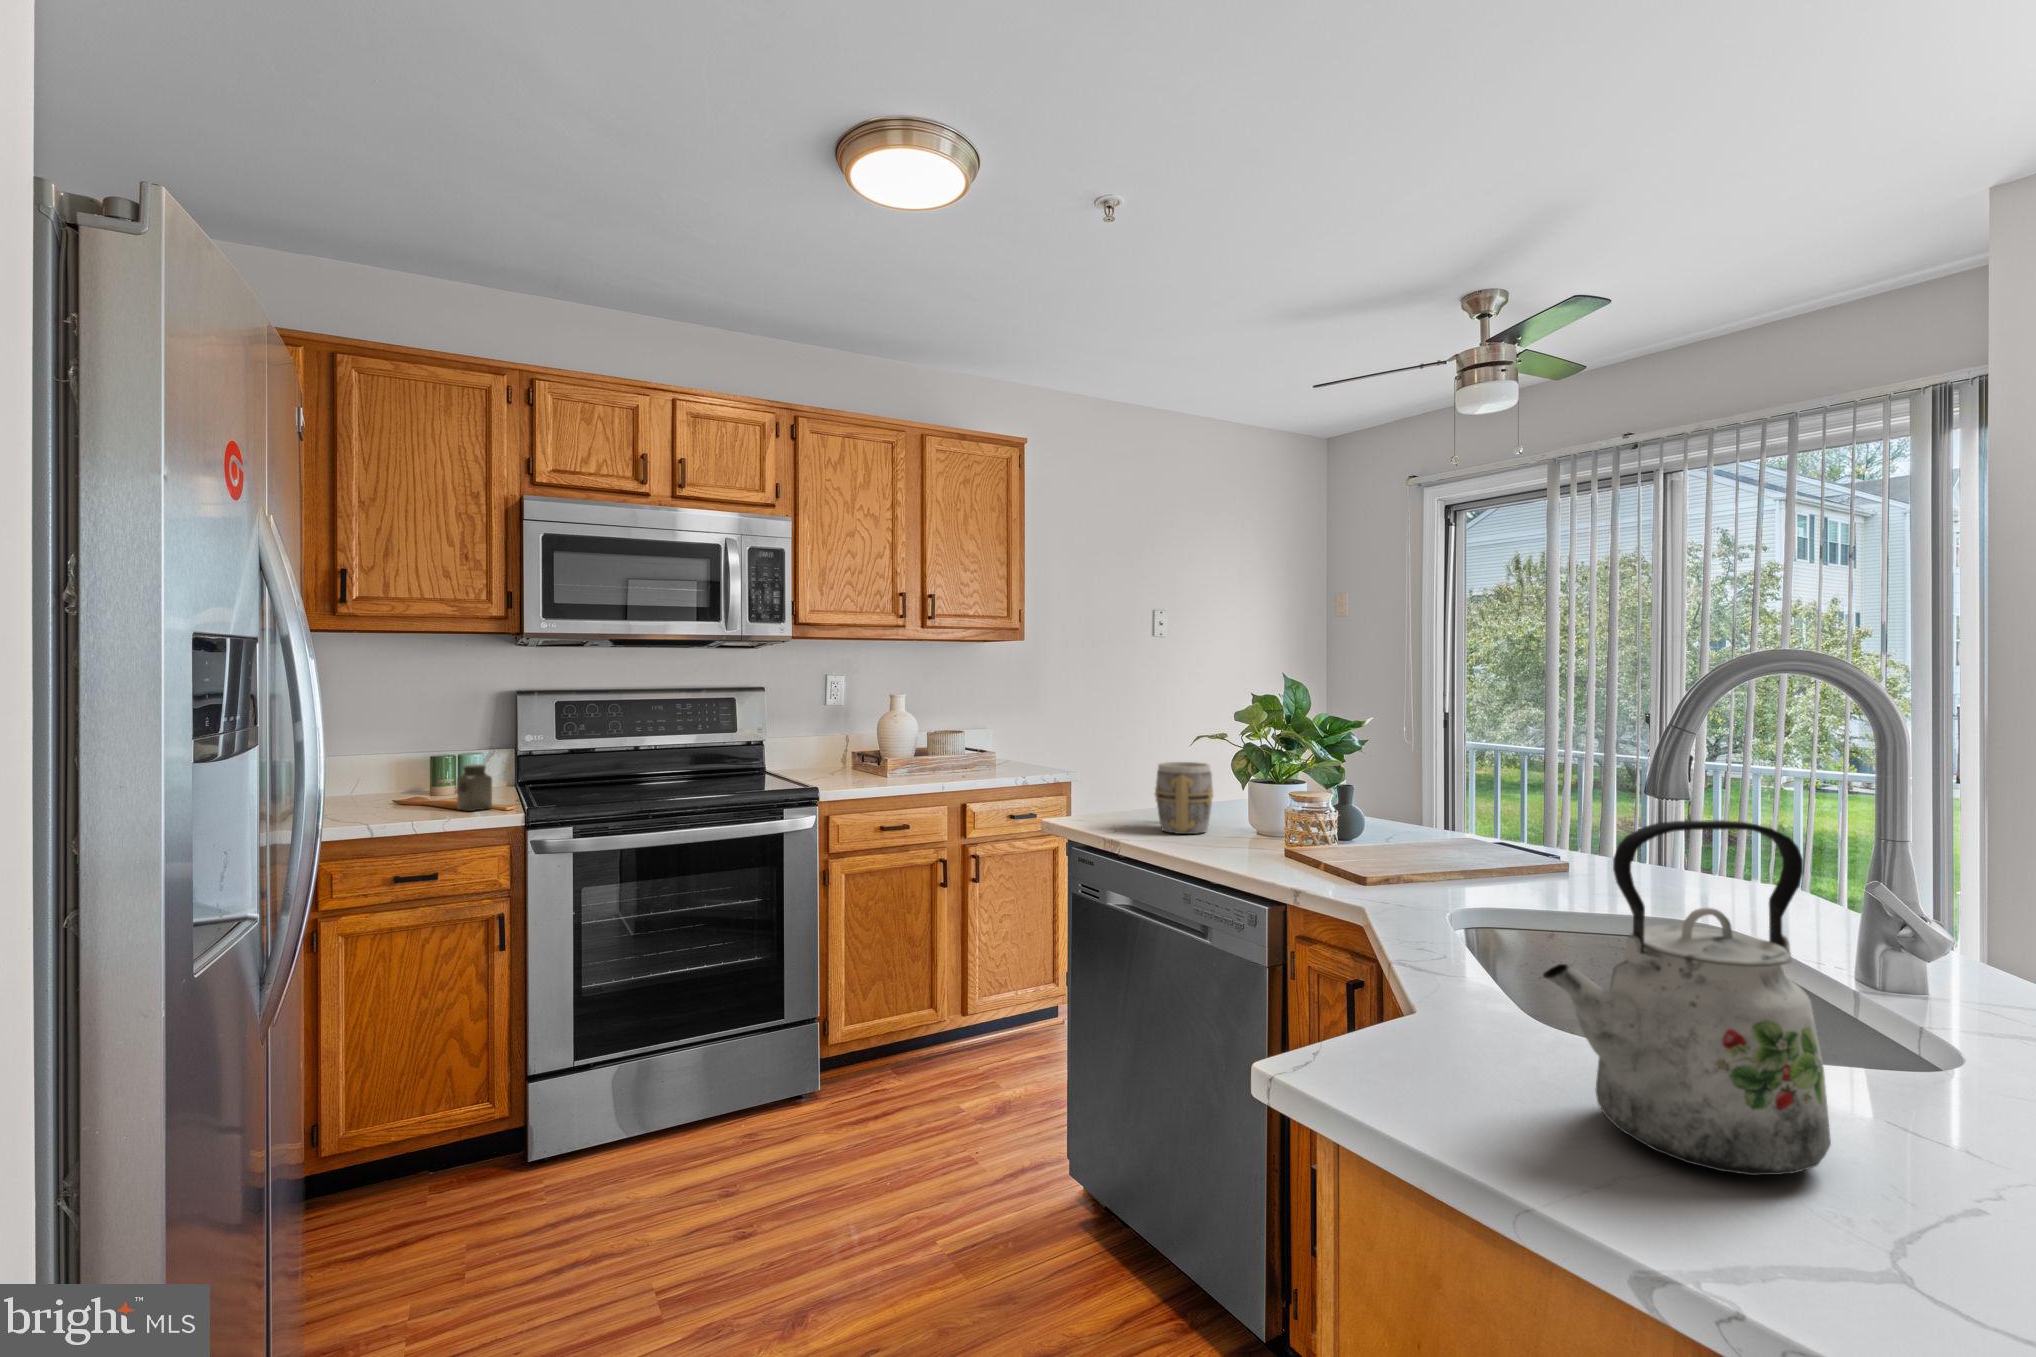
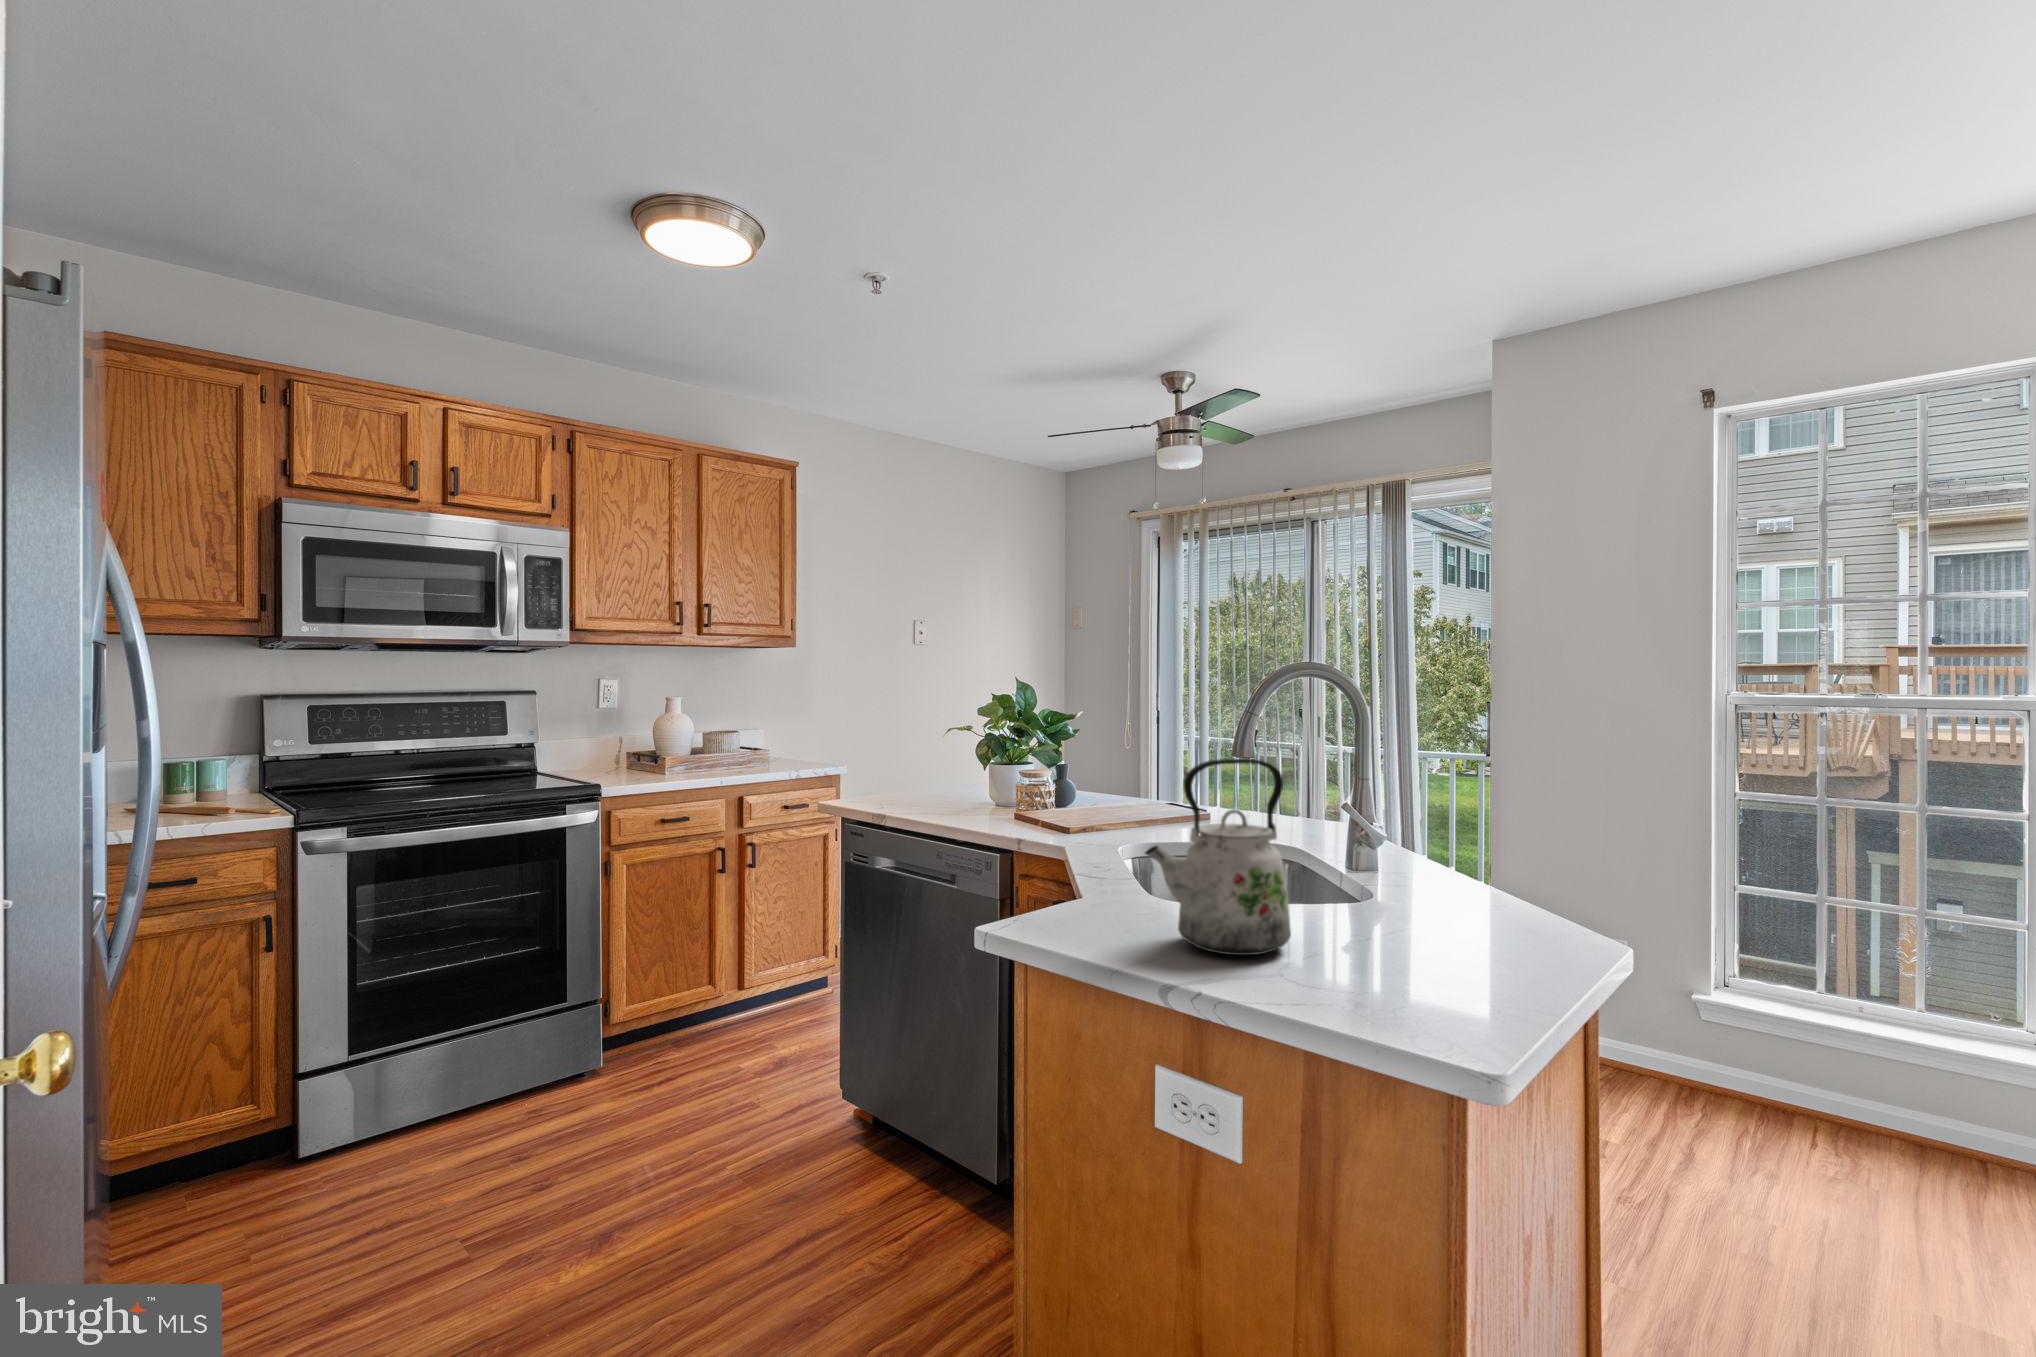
mug: present [1155,762,1213,834] -> none [913,749,961,807]
salt shaker: present [457,764,492,811] -> none [211,768,252,815]

